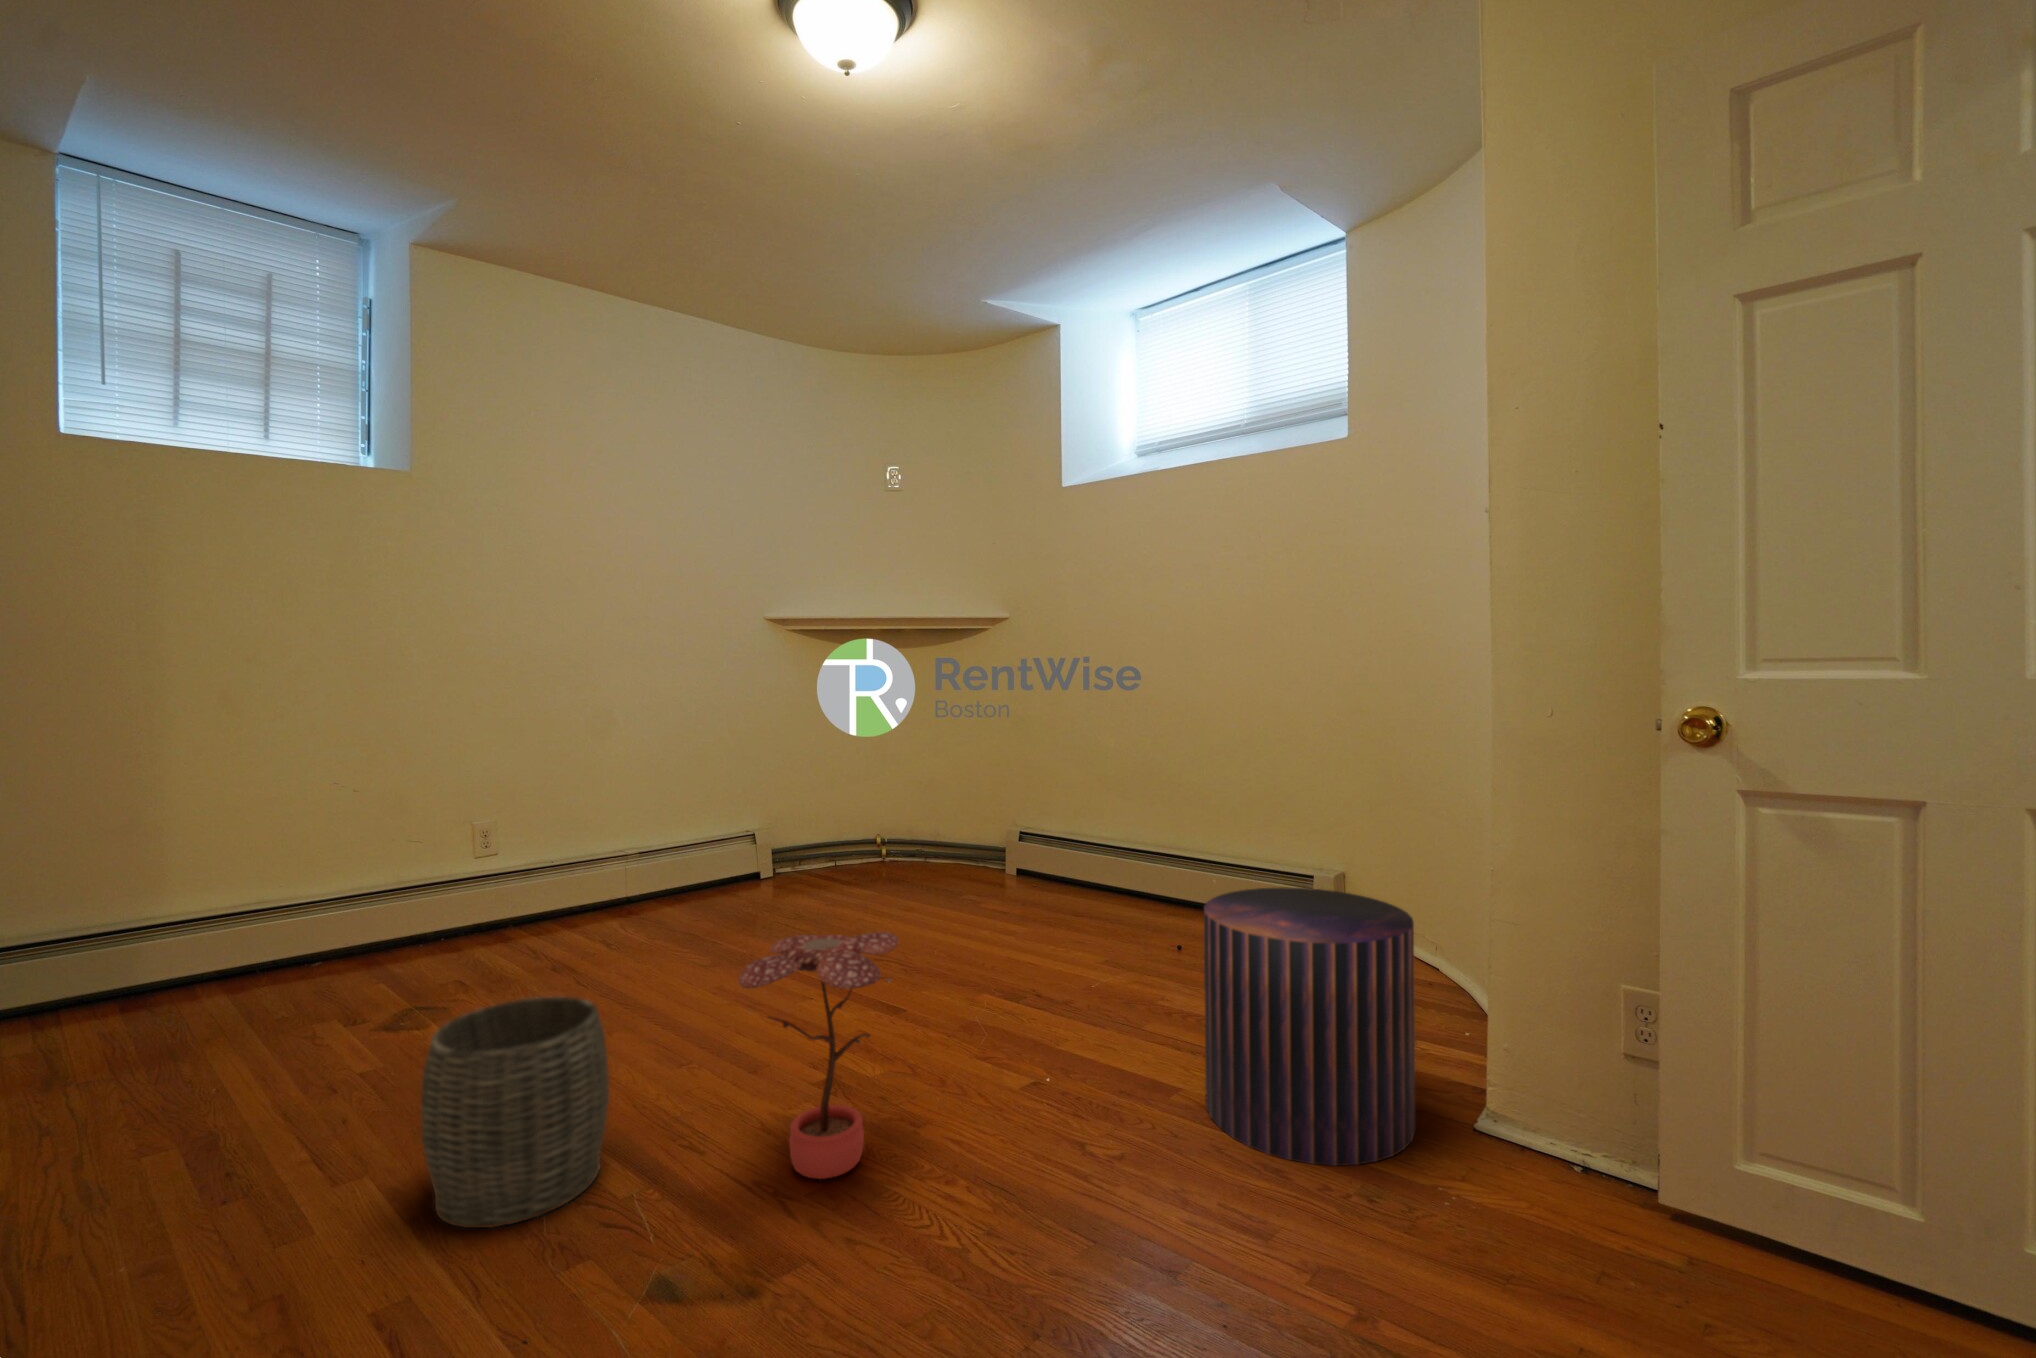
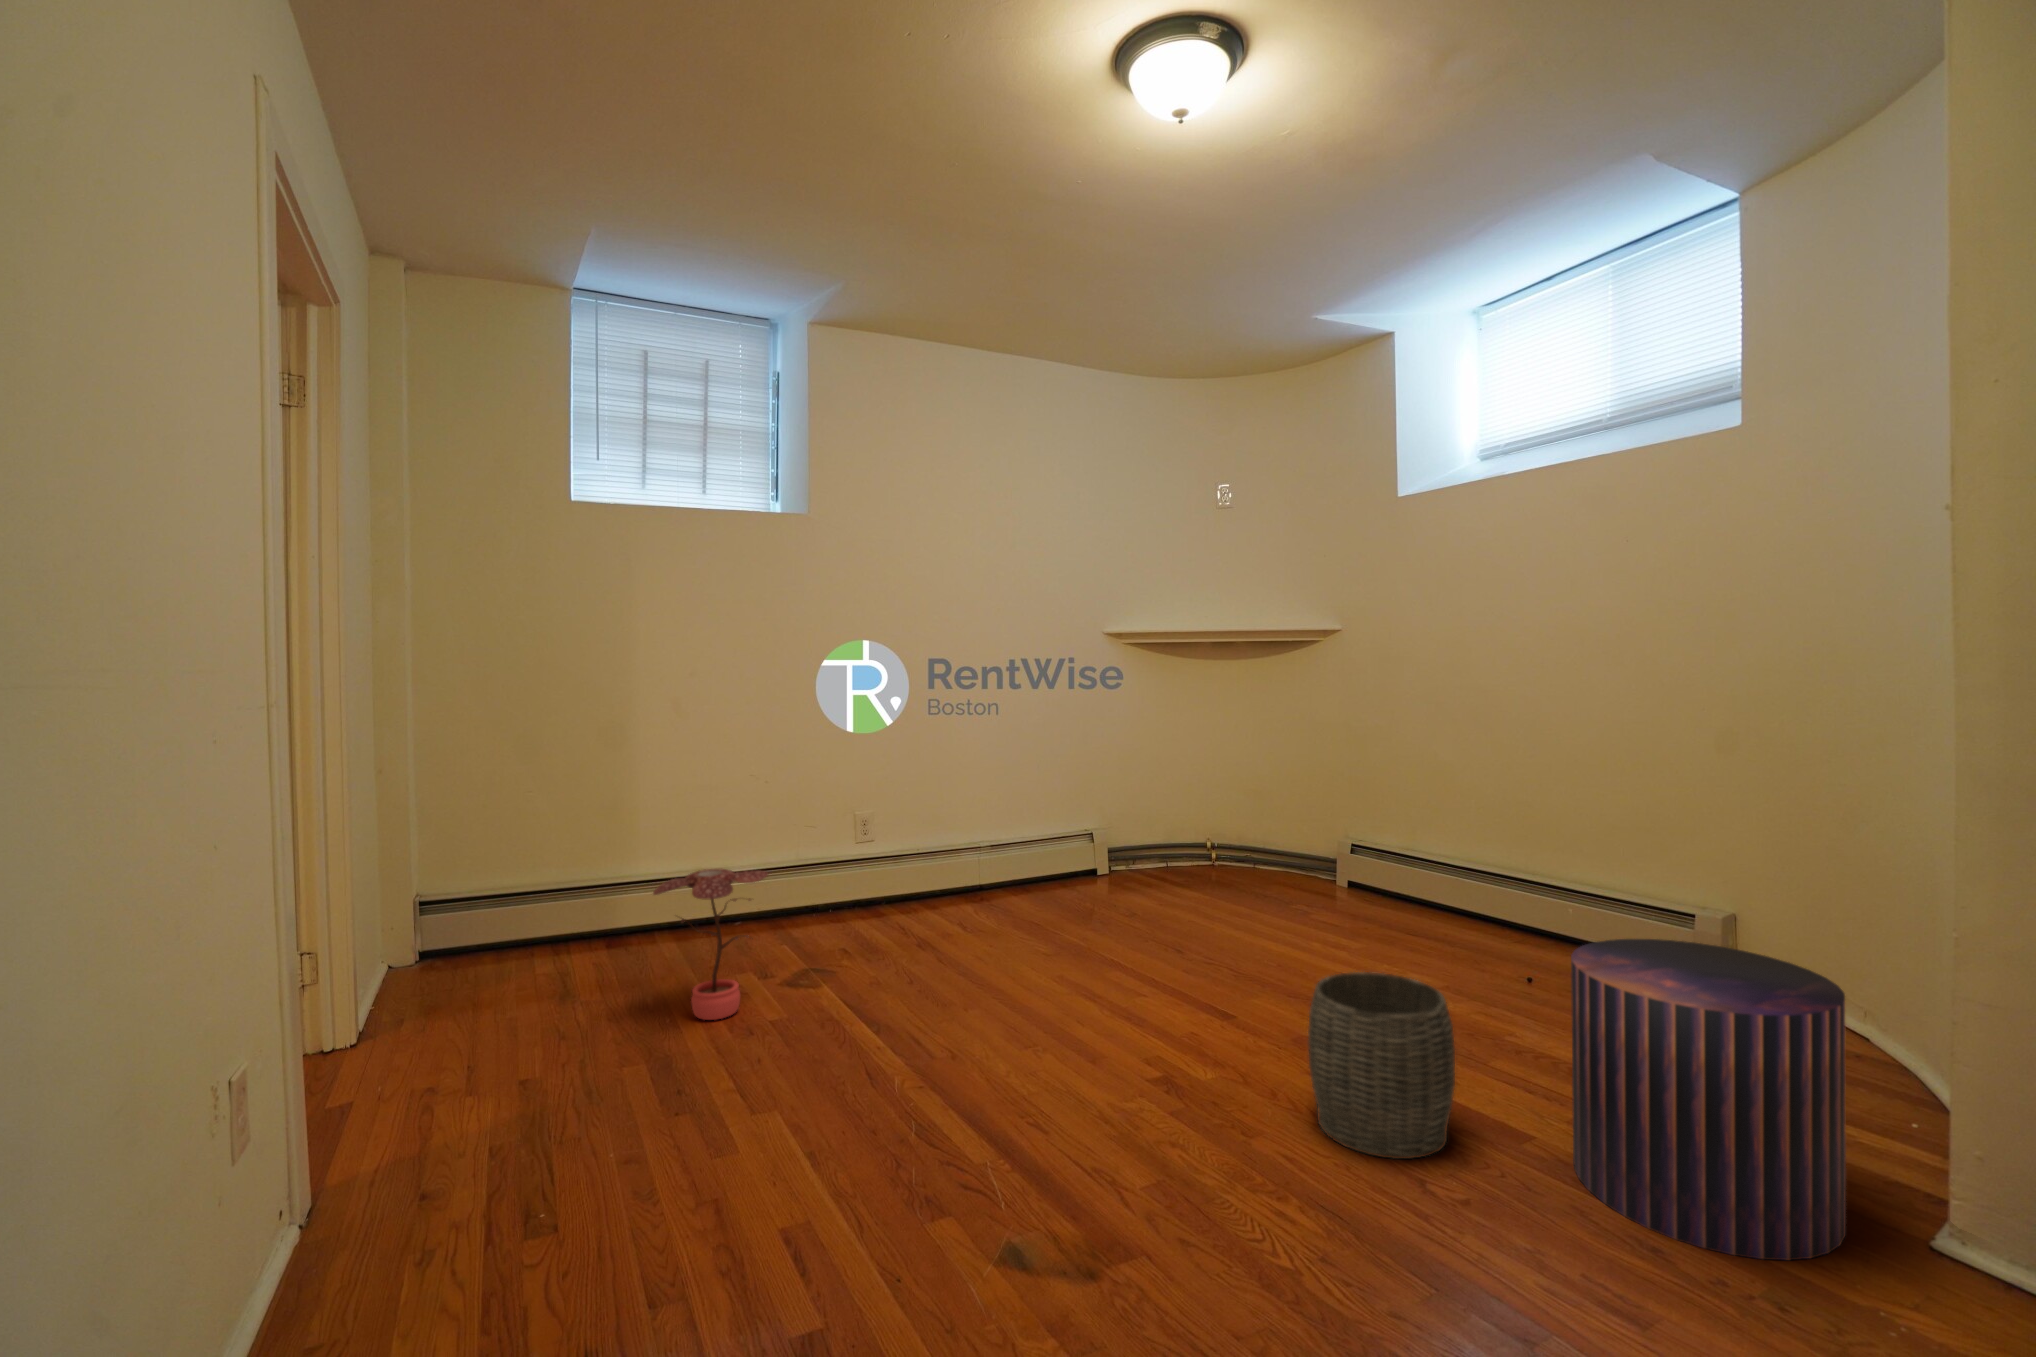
potted plant: present [738,932,898,1179] -> present [653,869,768,1020]
woven basket: present [421,996,609,1228] -> present [1308,972,1455,1159]

